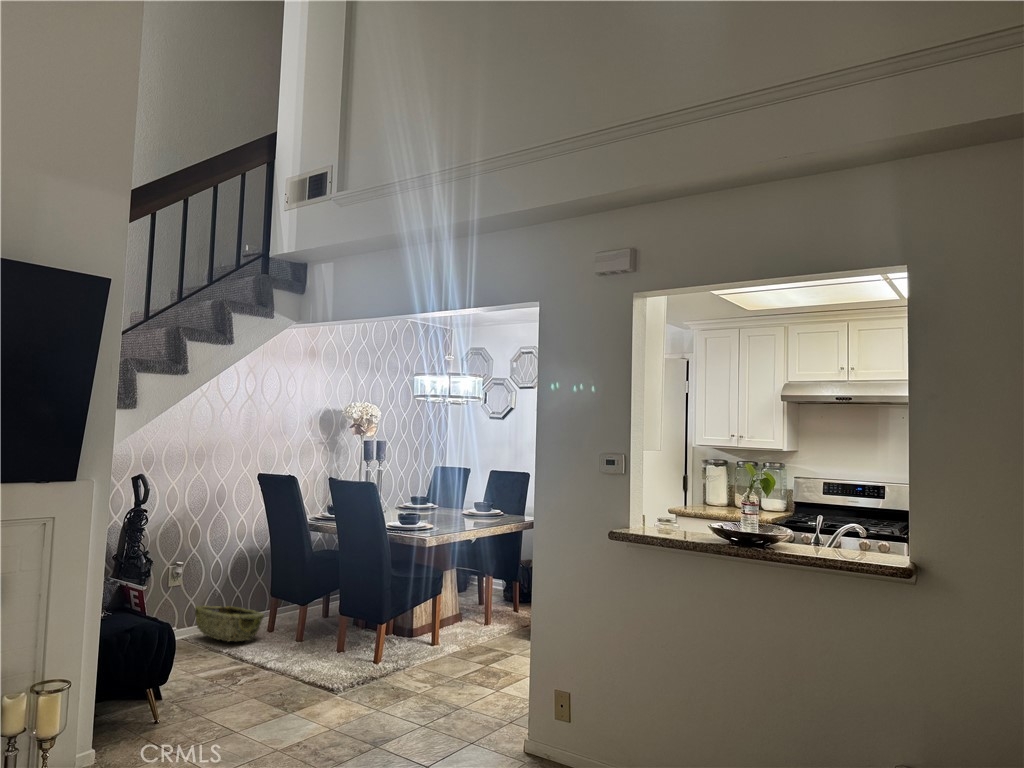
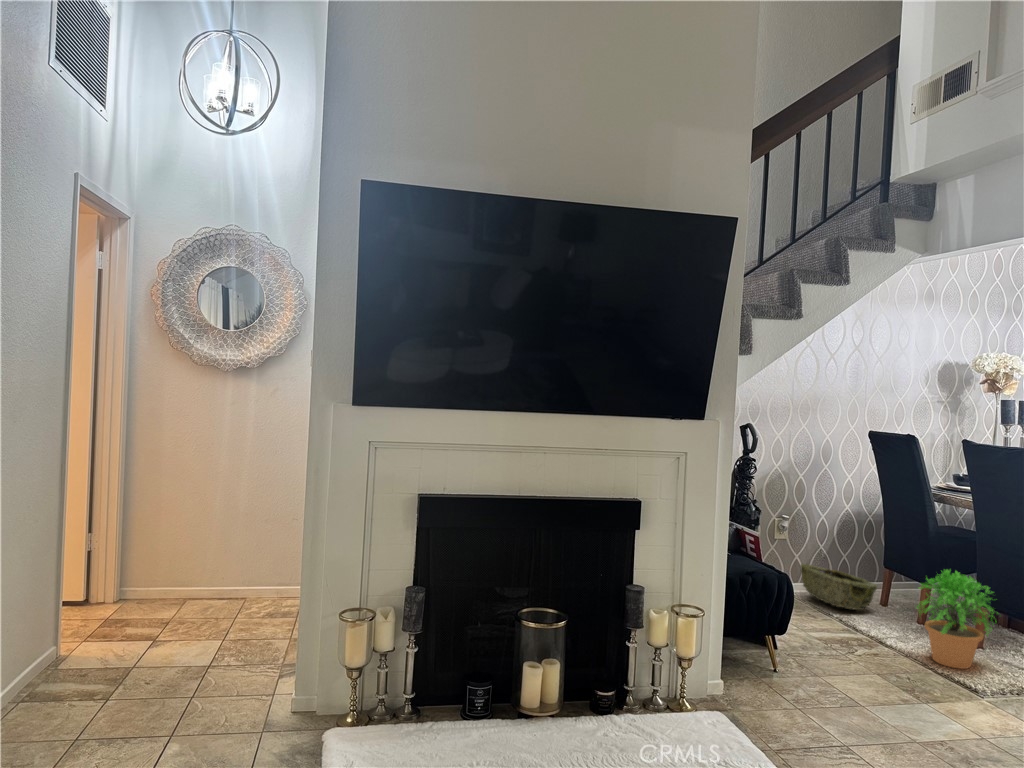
potted plant: none [288,589,356,674] -> present [917,570,996,669]

